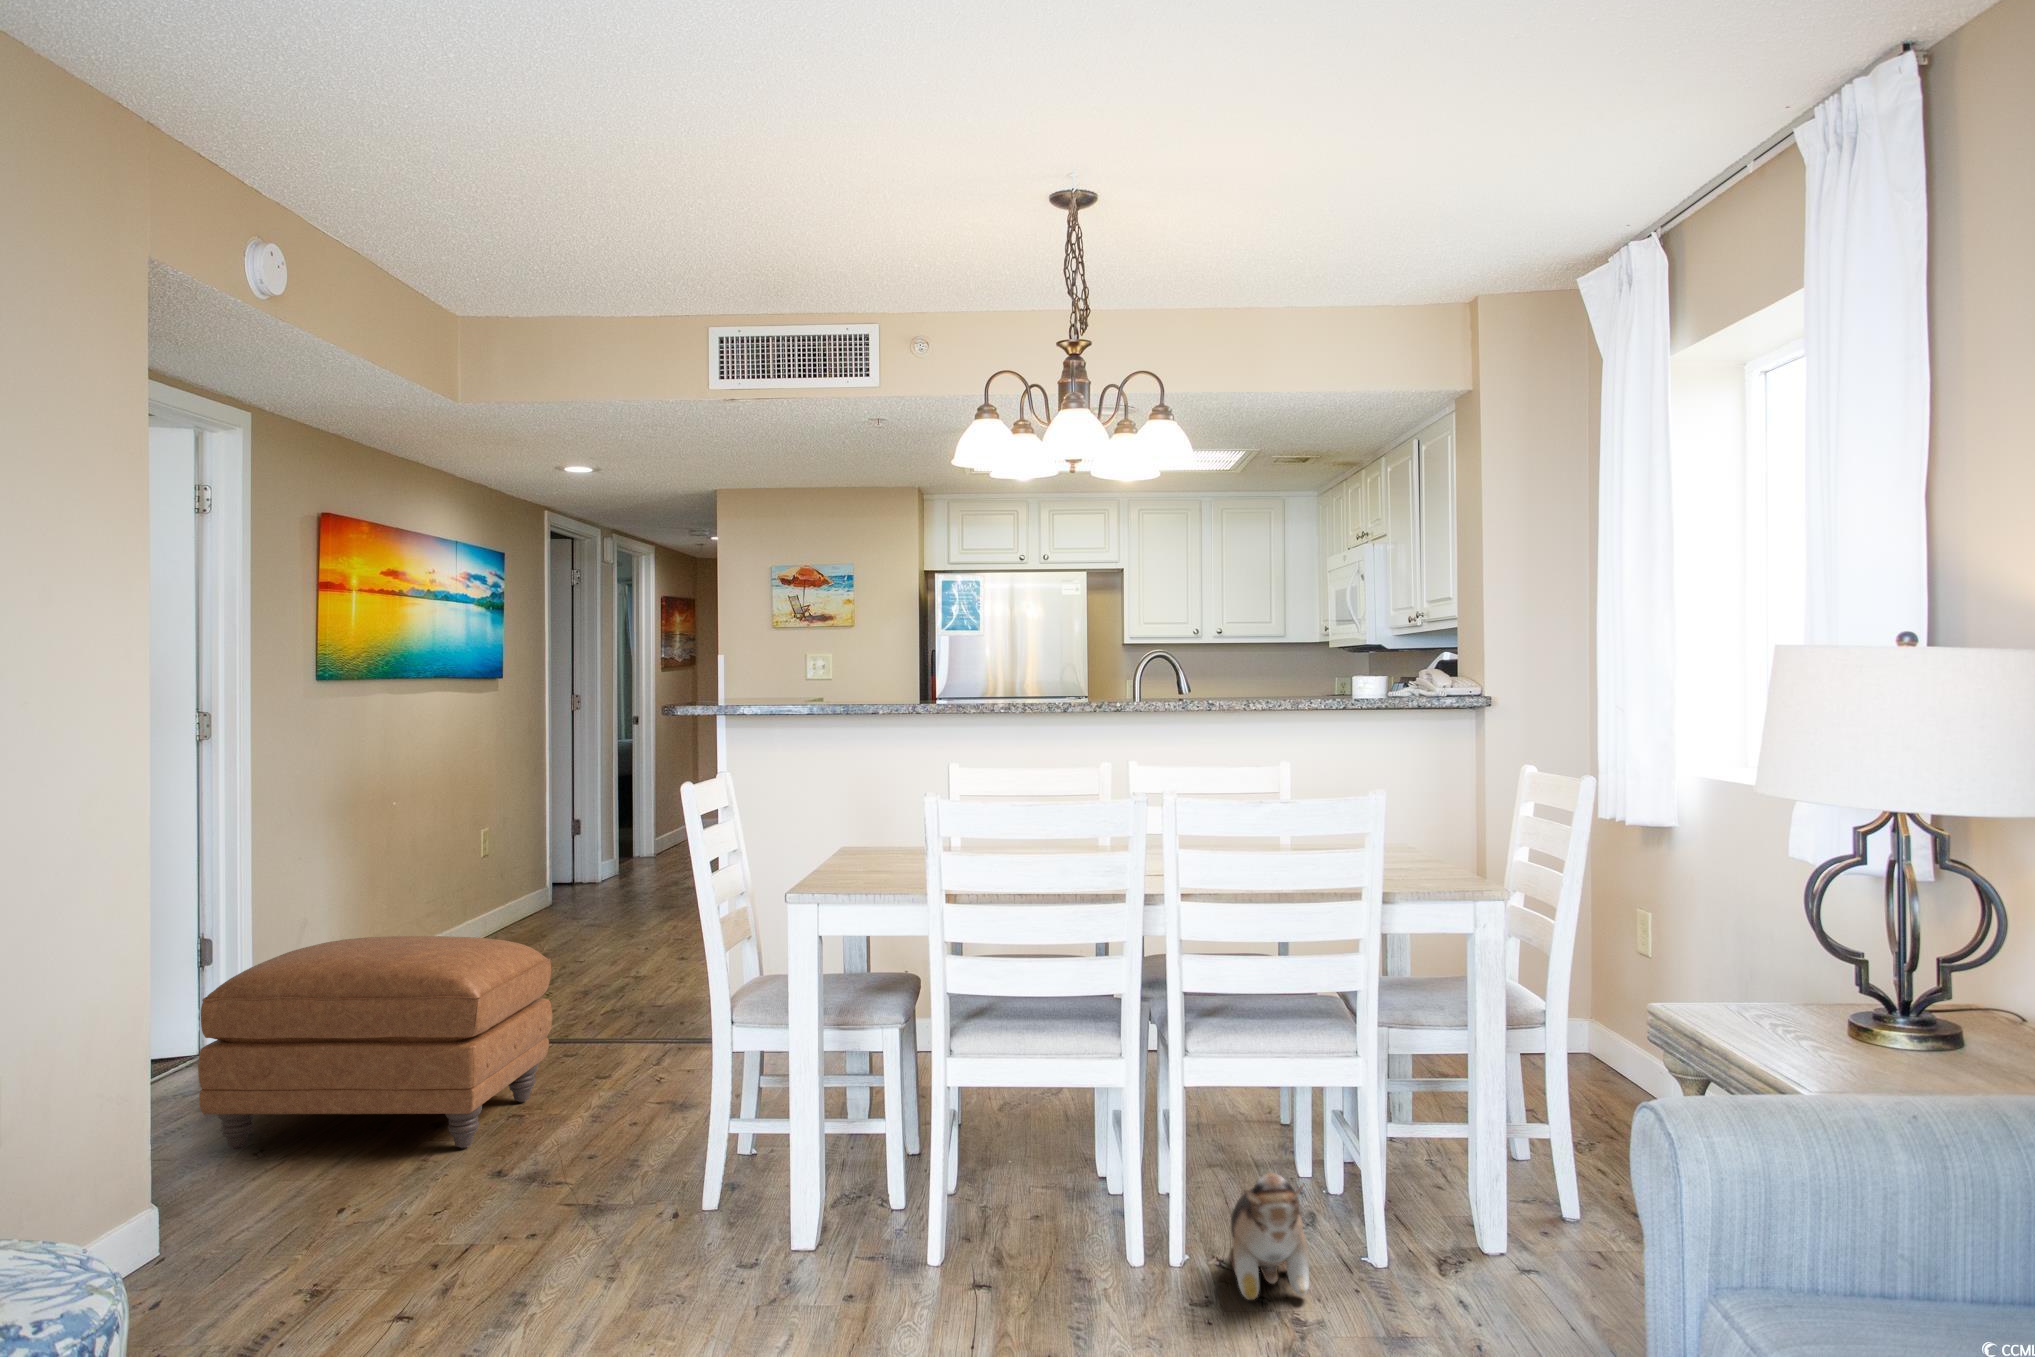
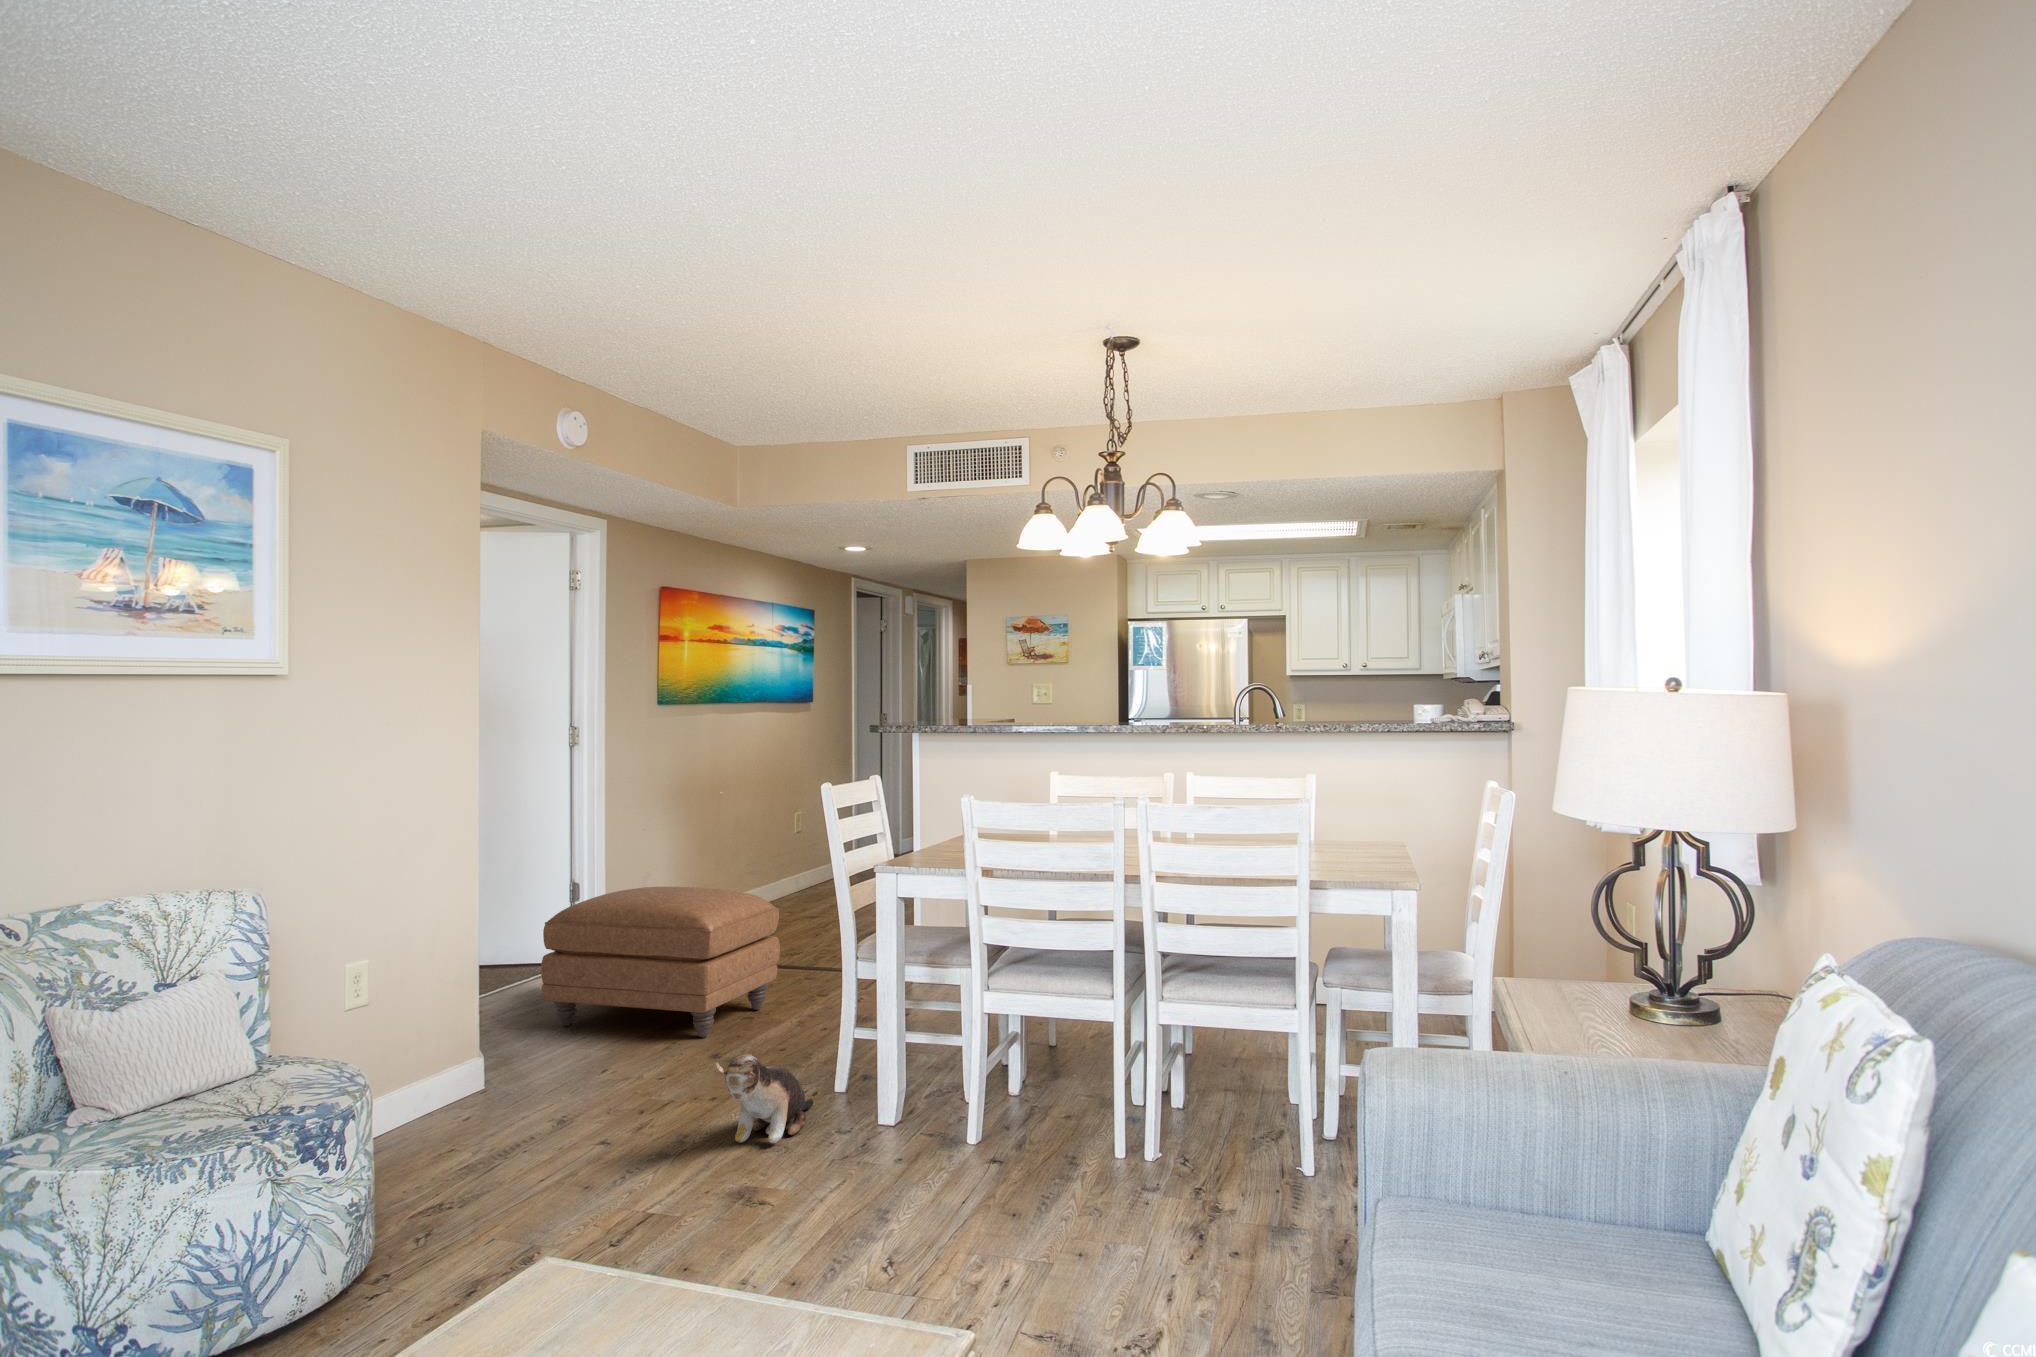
plush toy: present [1230,1173,1309,1300] -> present [716,1054,813,1143]

